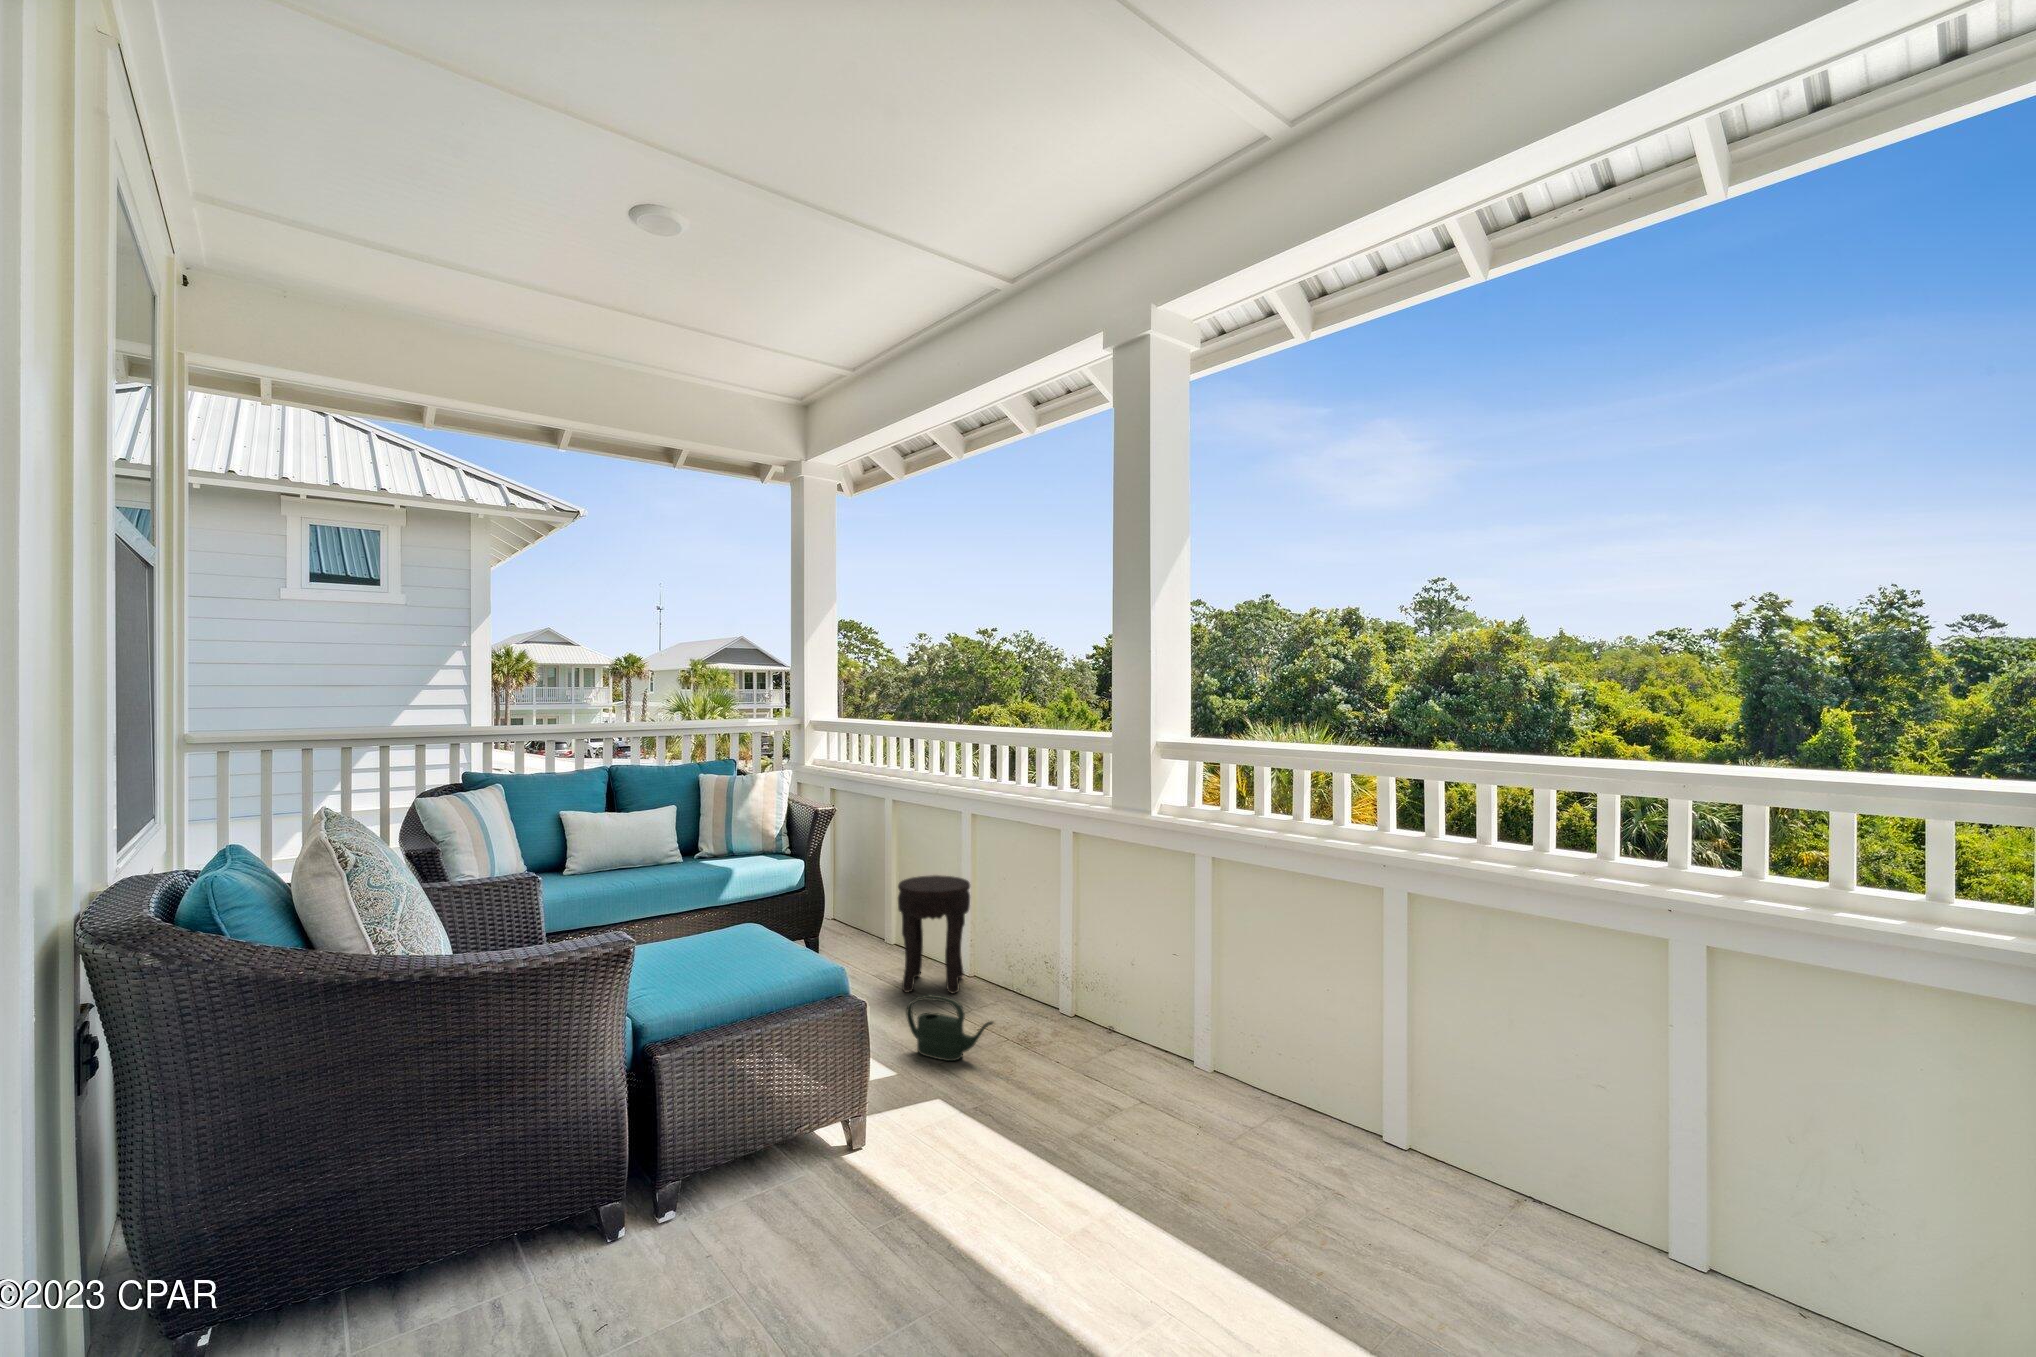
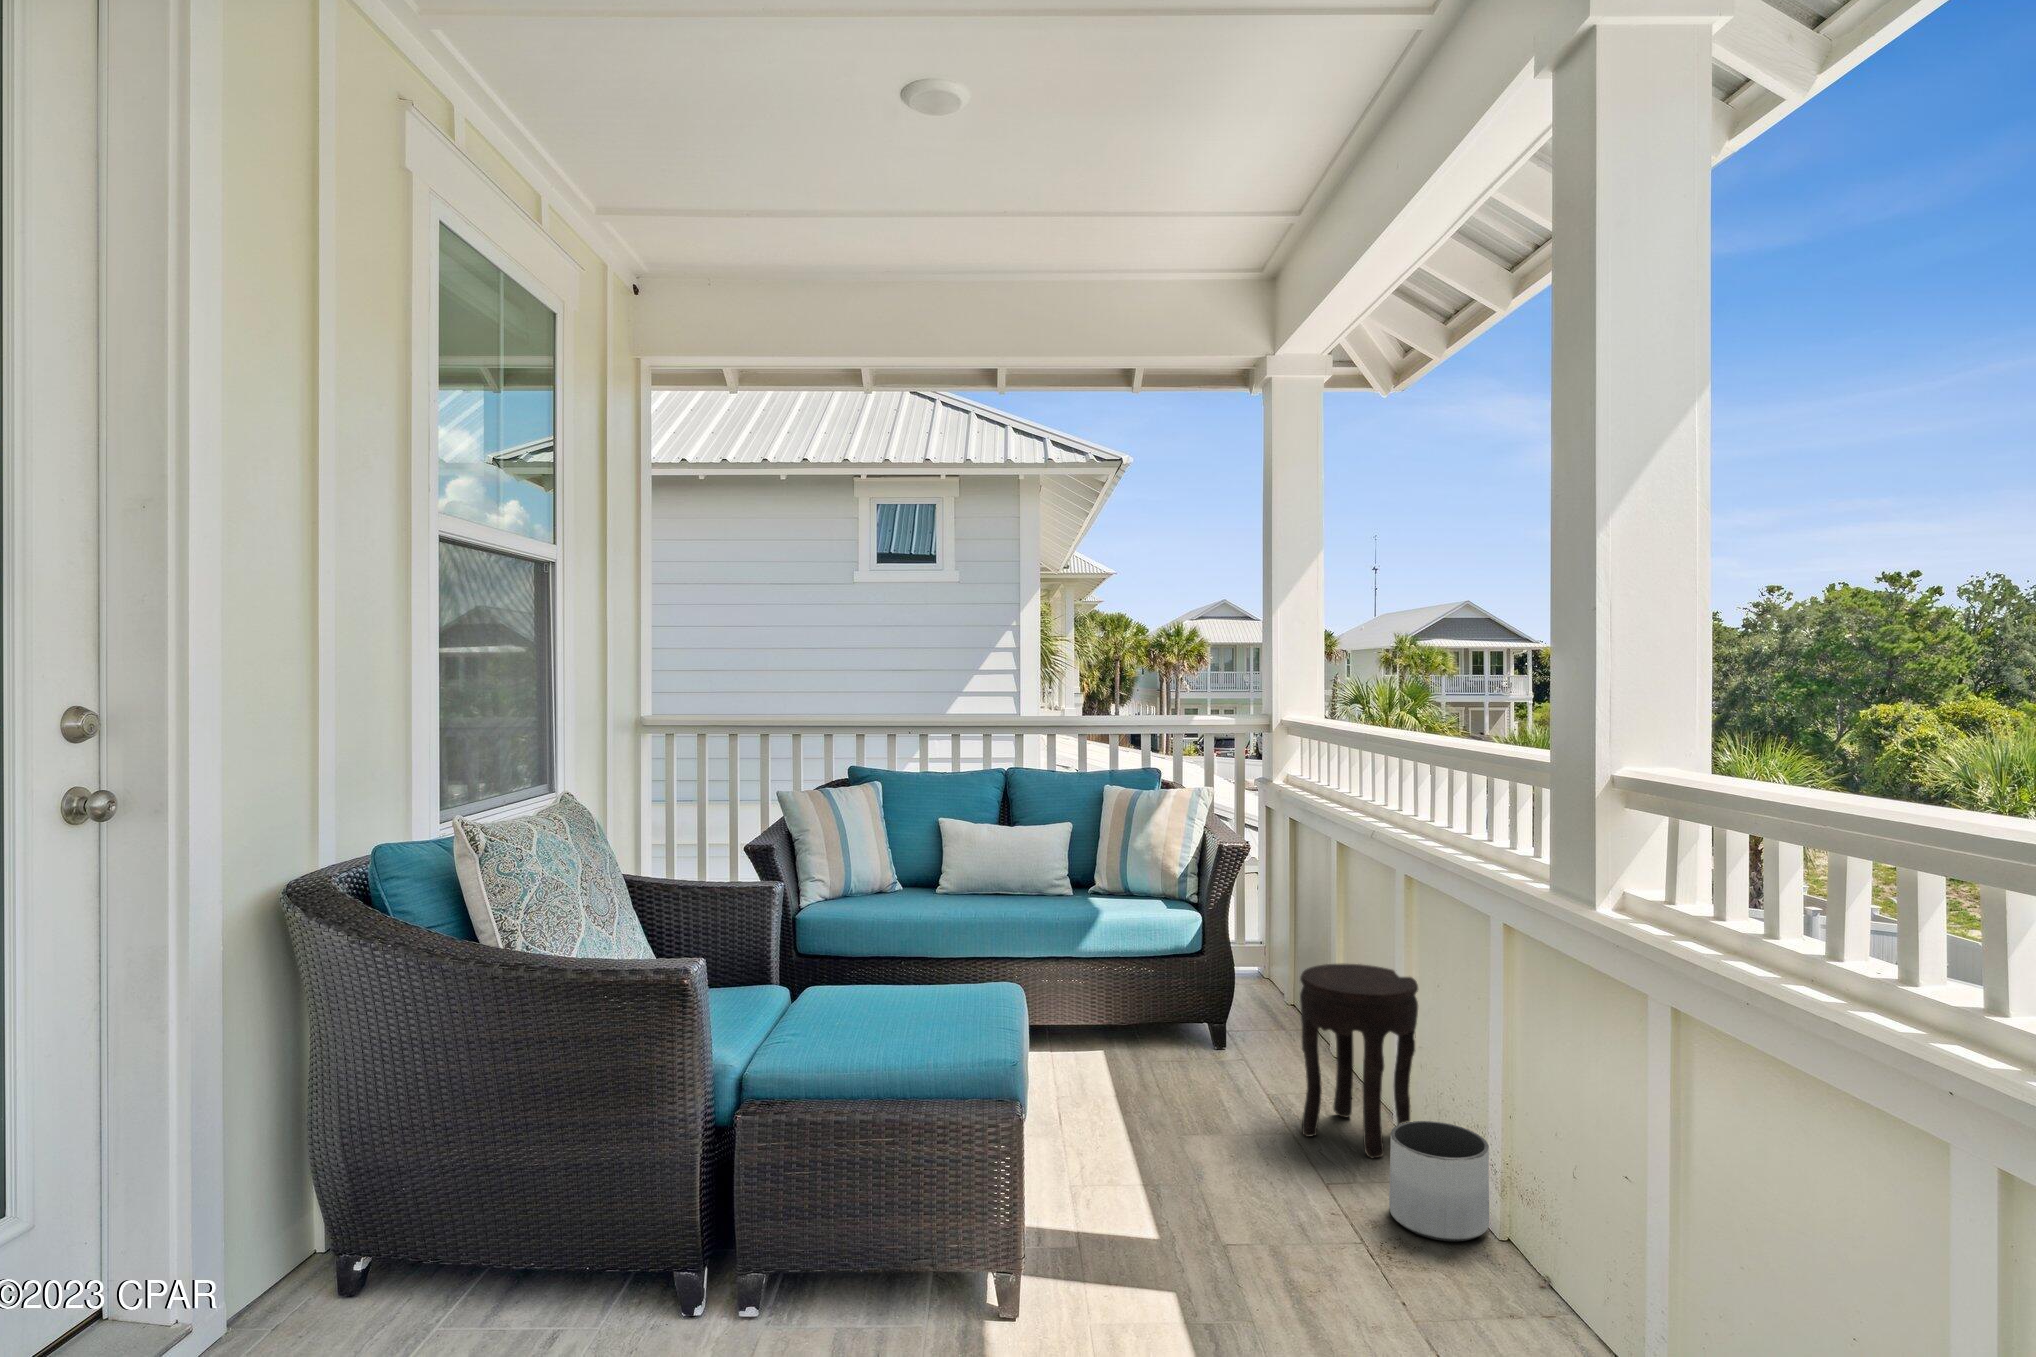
planter: none [990,956,1045,1023] -> present [1389,1121,1489,1241]
watering can: present [906,995,993,1061] -> none [1211,1144,1305,1260]

